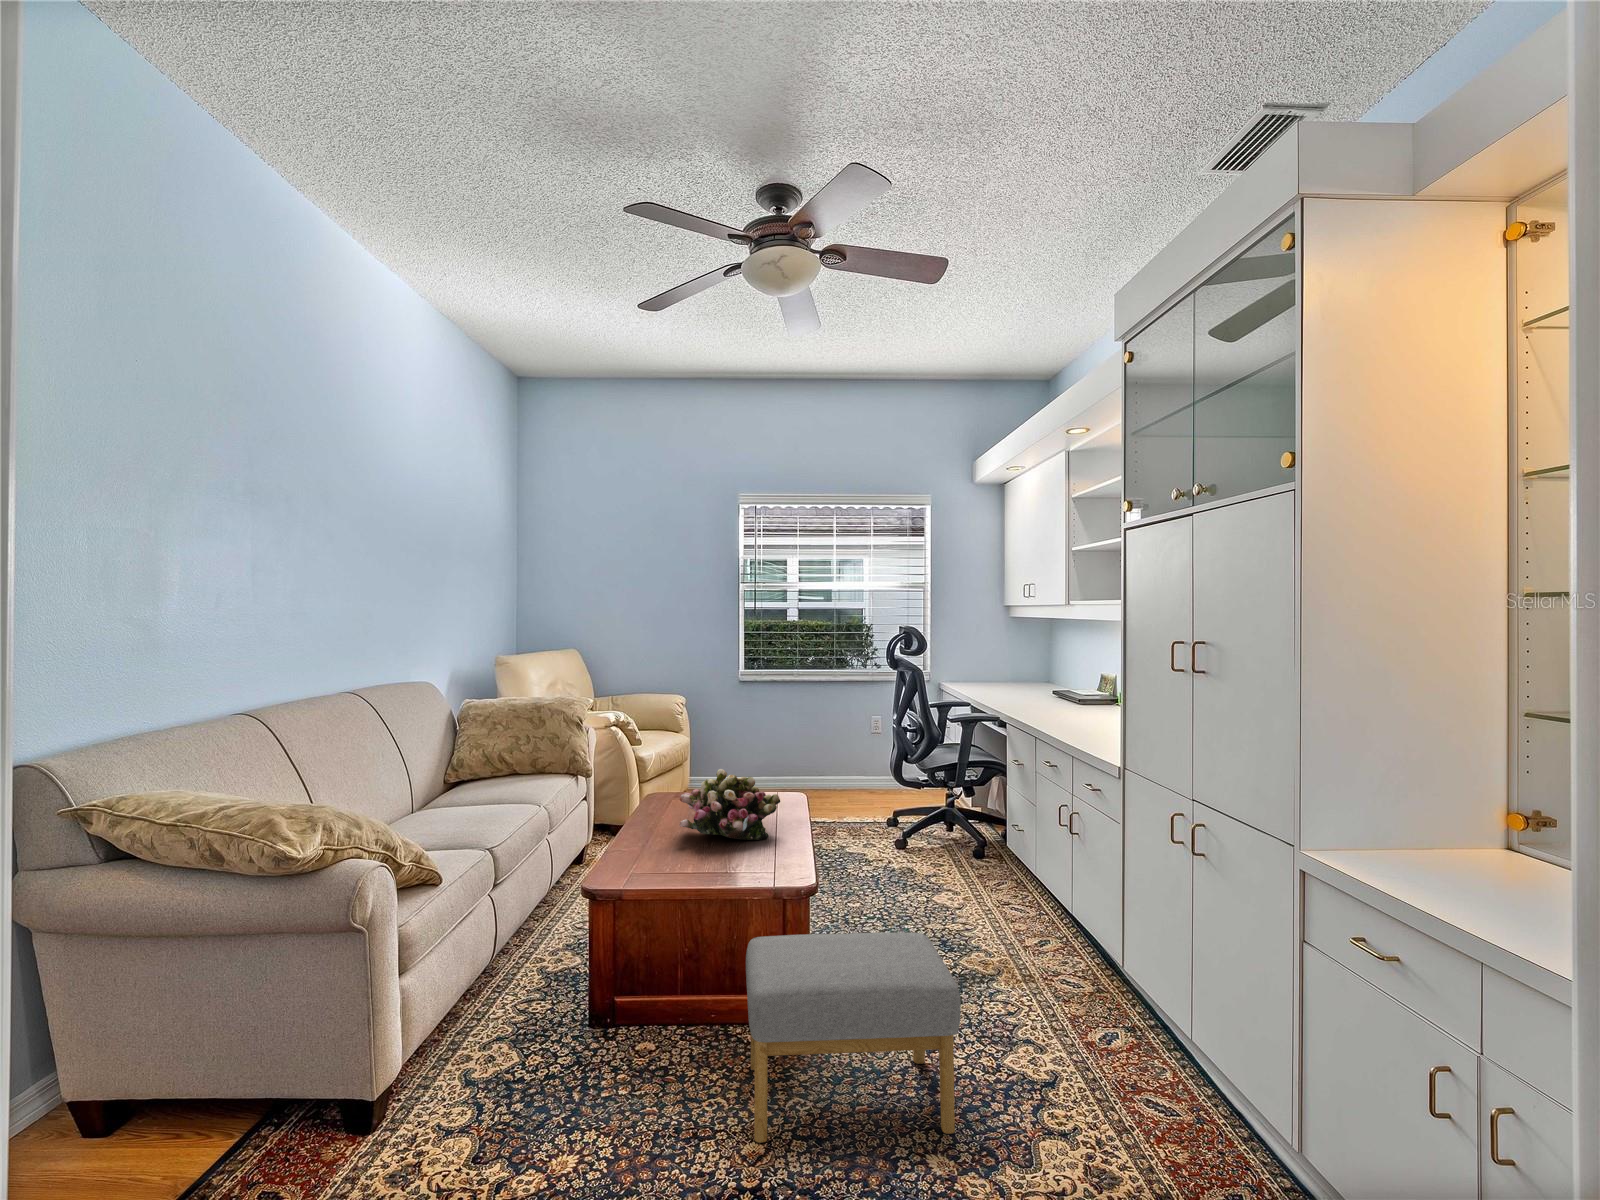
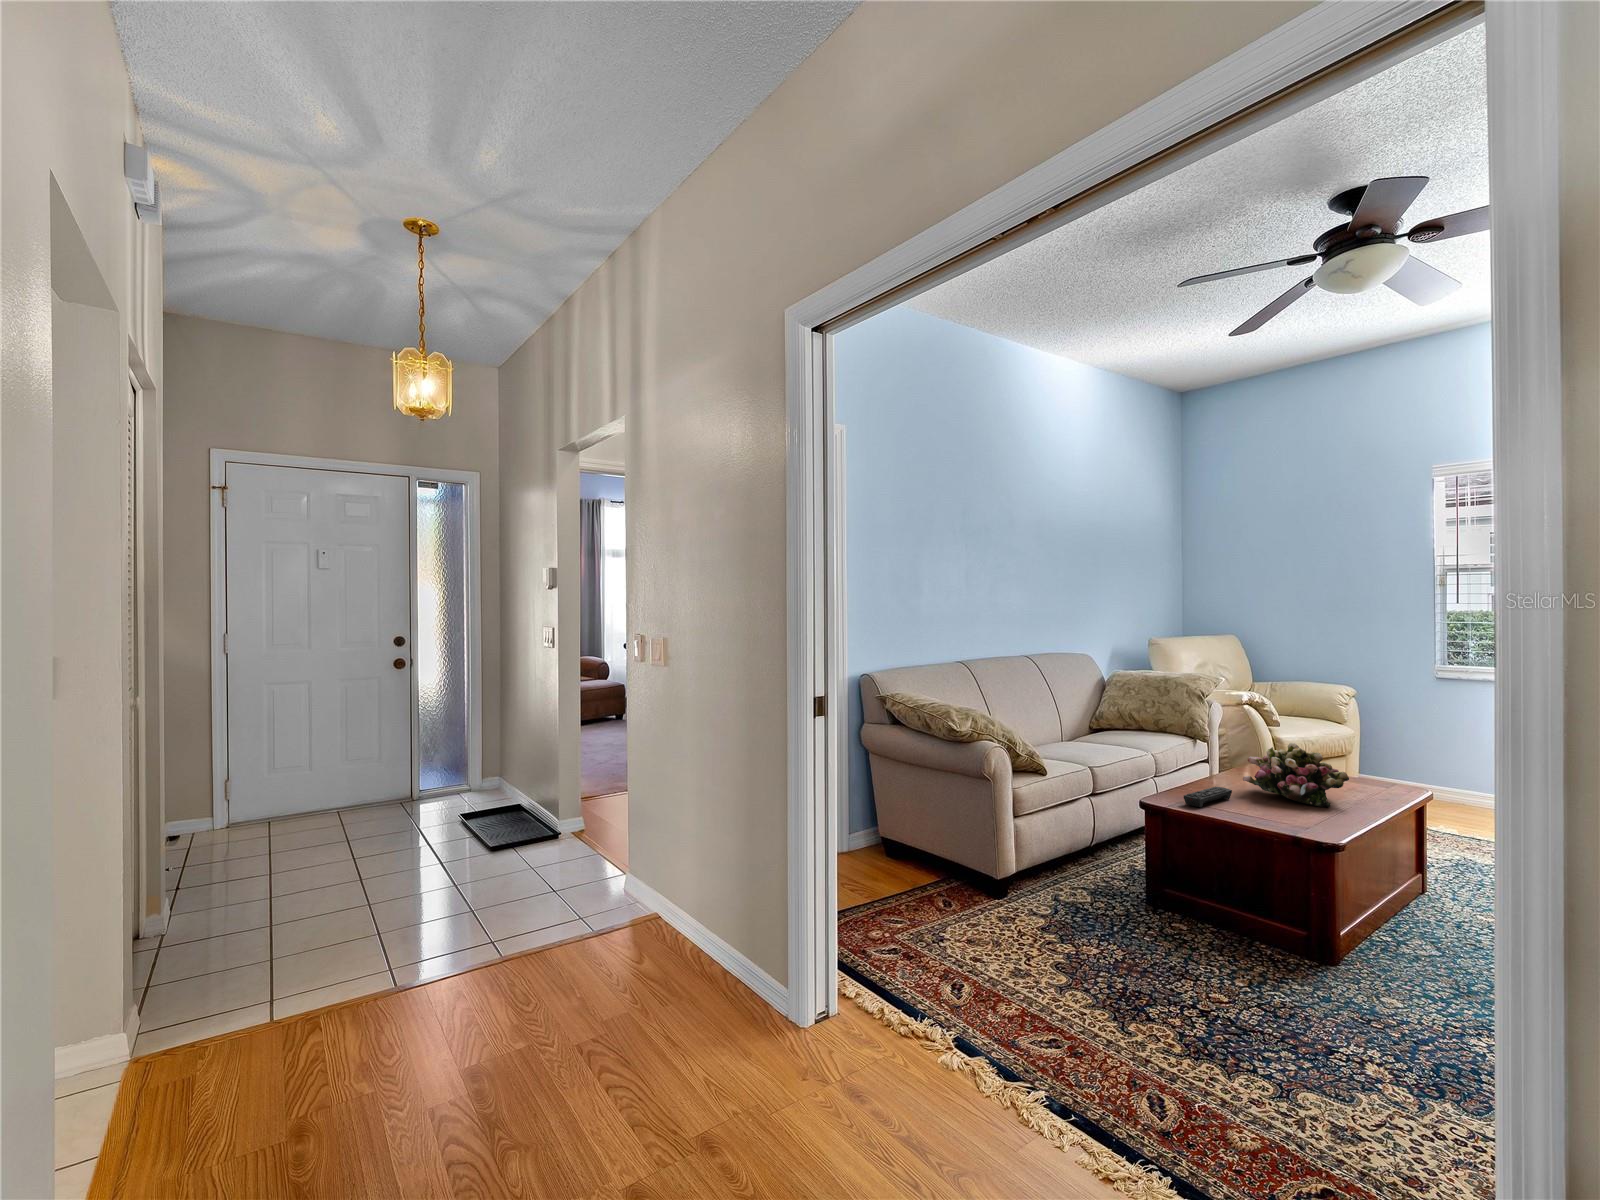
remote control: none [634,842,675,879] -> present [1184,787,1232,808]
footstool: present [746,933,961,1143] -> none [1226,863,1440,1061]

